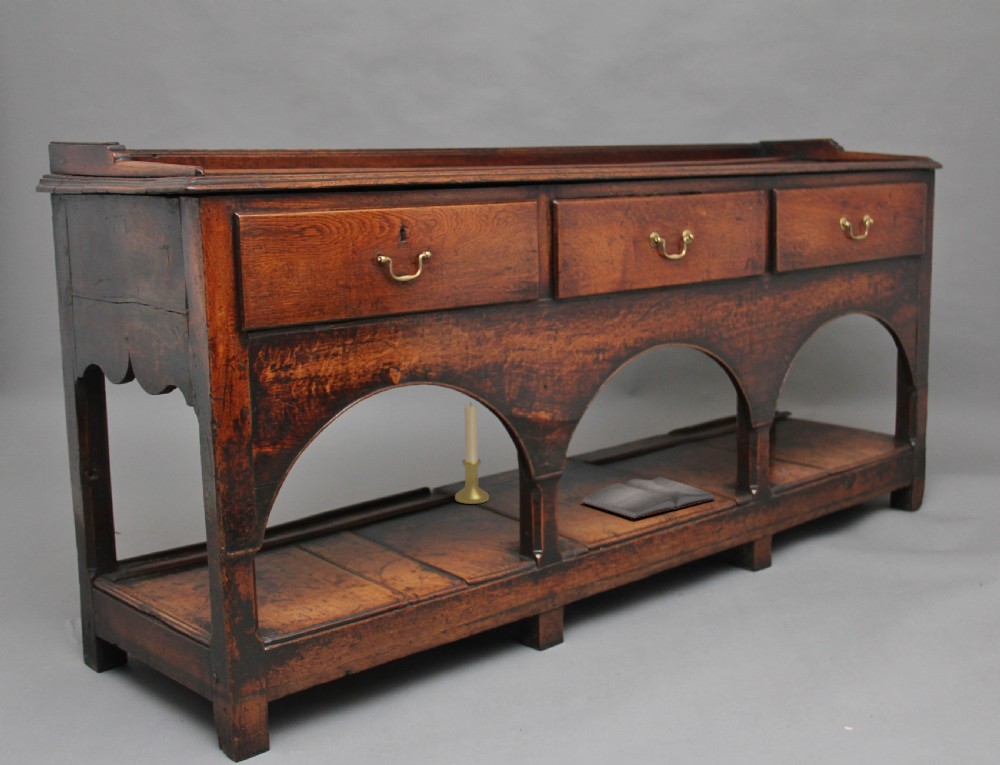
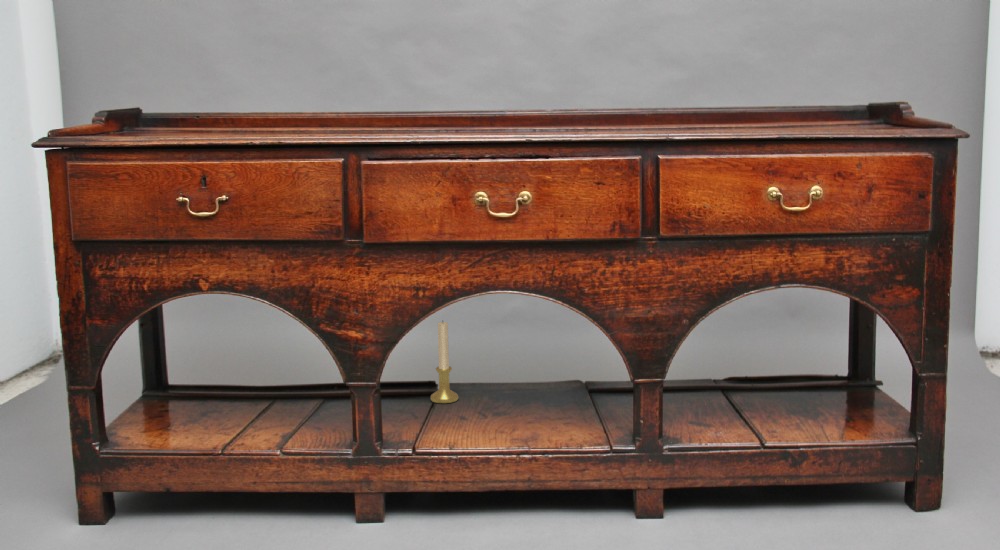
hardback book: present [582,477,714,518] -> none [492,409,596,441]

